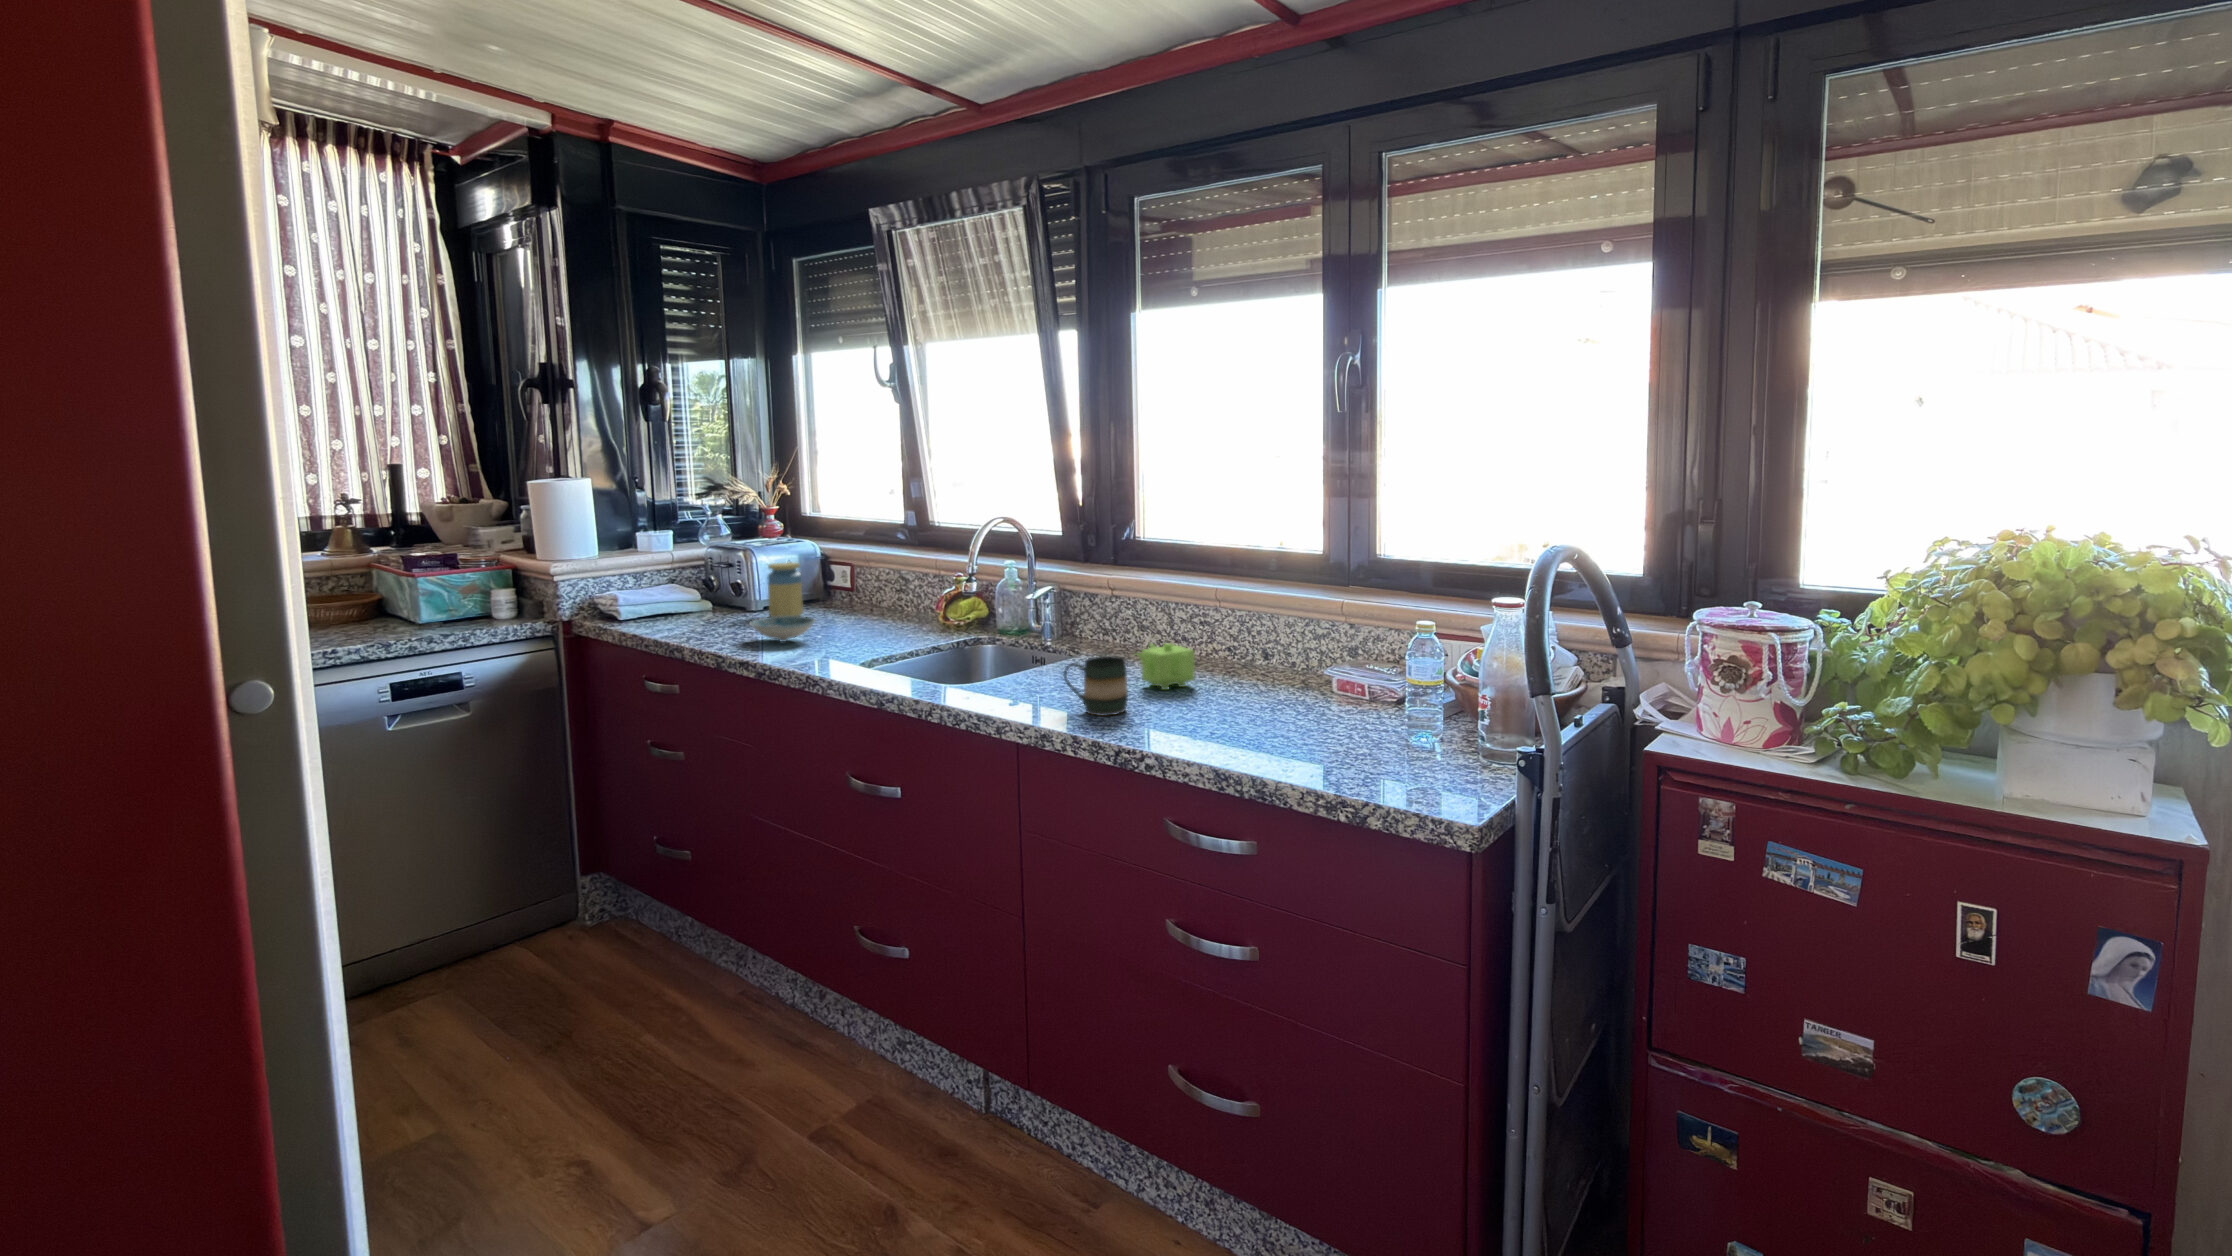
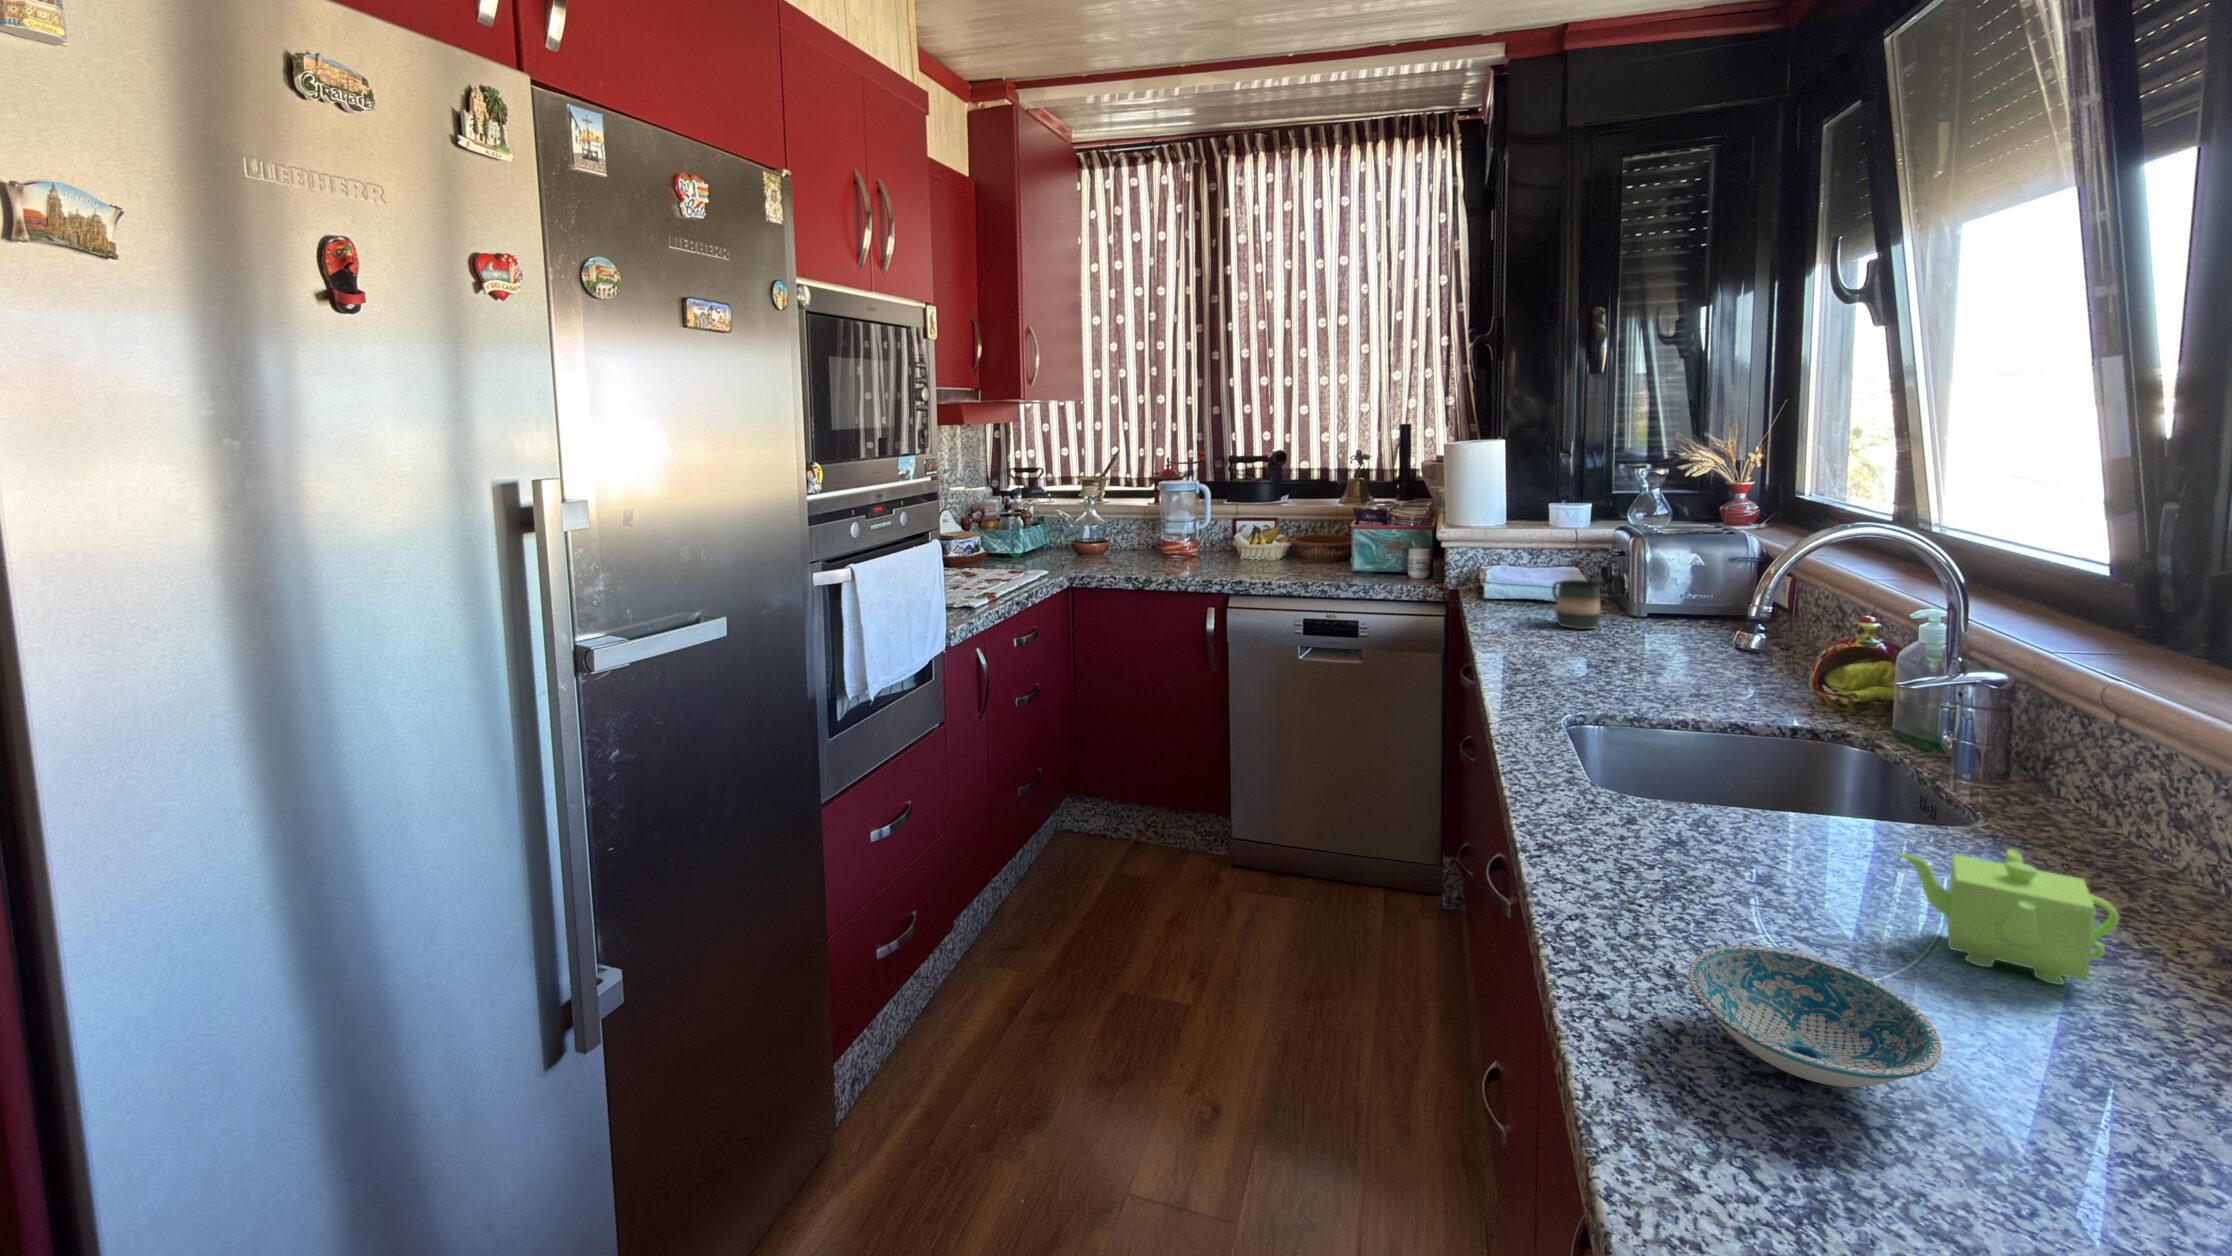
jar: present [767,562,803,617] -> none [1639,558,1695,633]
ceramic bowl: present [750,616,816,642] -> present [1688,945,1941,1087]
mug: present [1064,656,1128,716] -> present [1552,580,1600,629]

